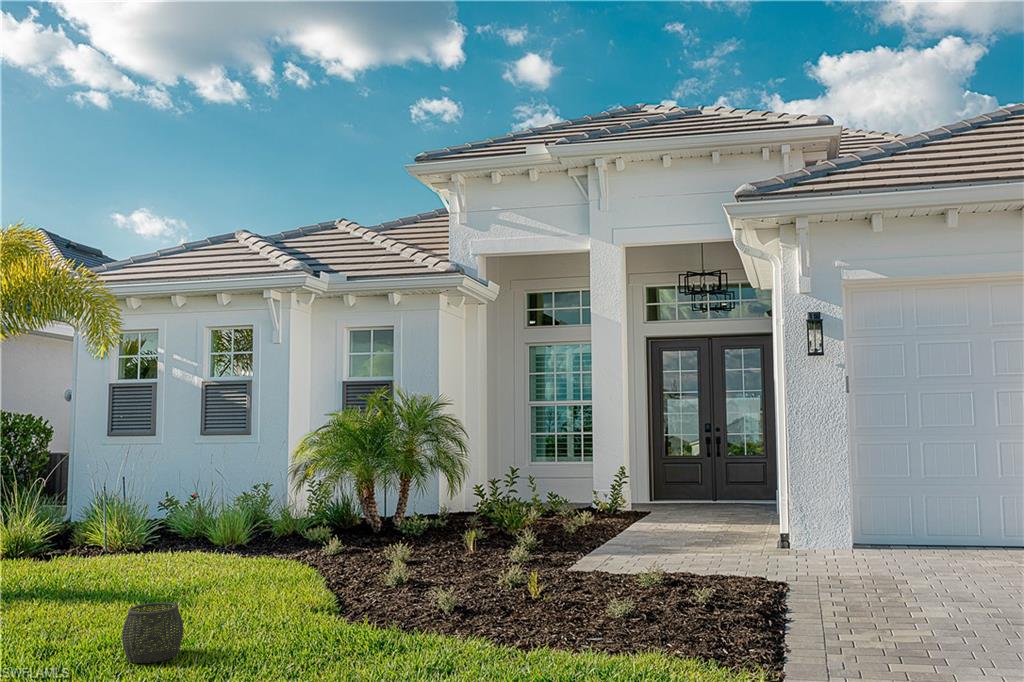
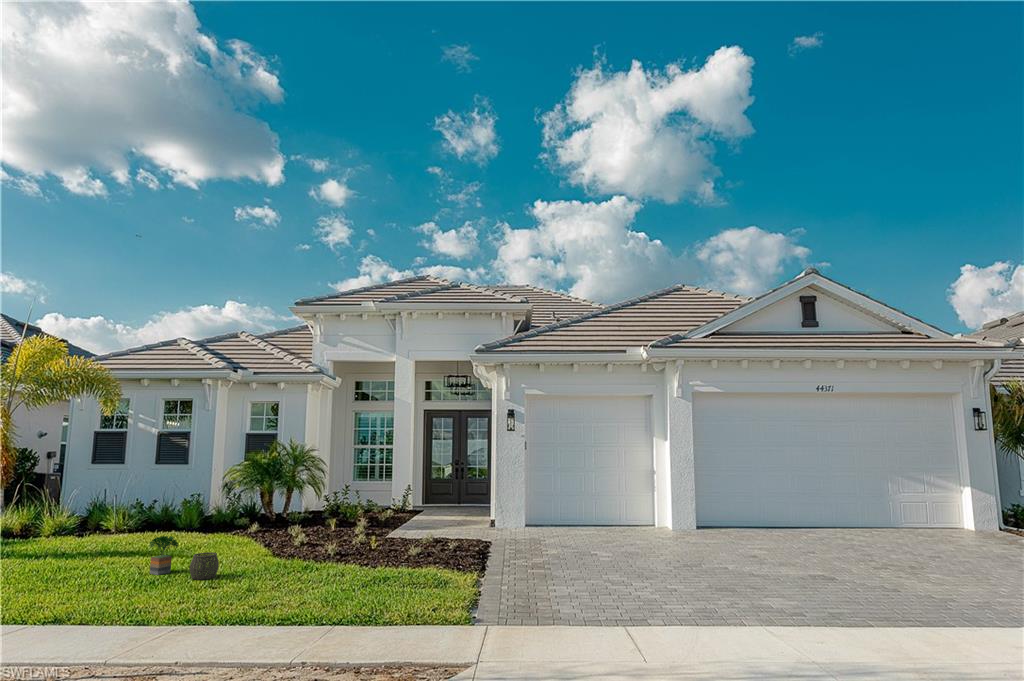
potted tree: none [64,561,124,644] -> present [150,536,178,575]

